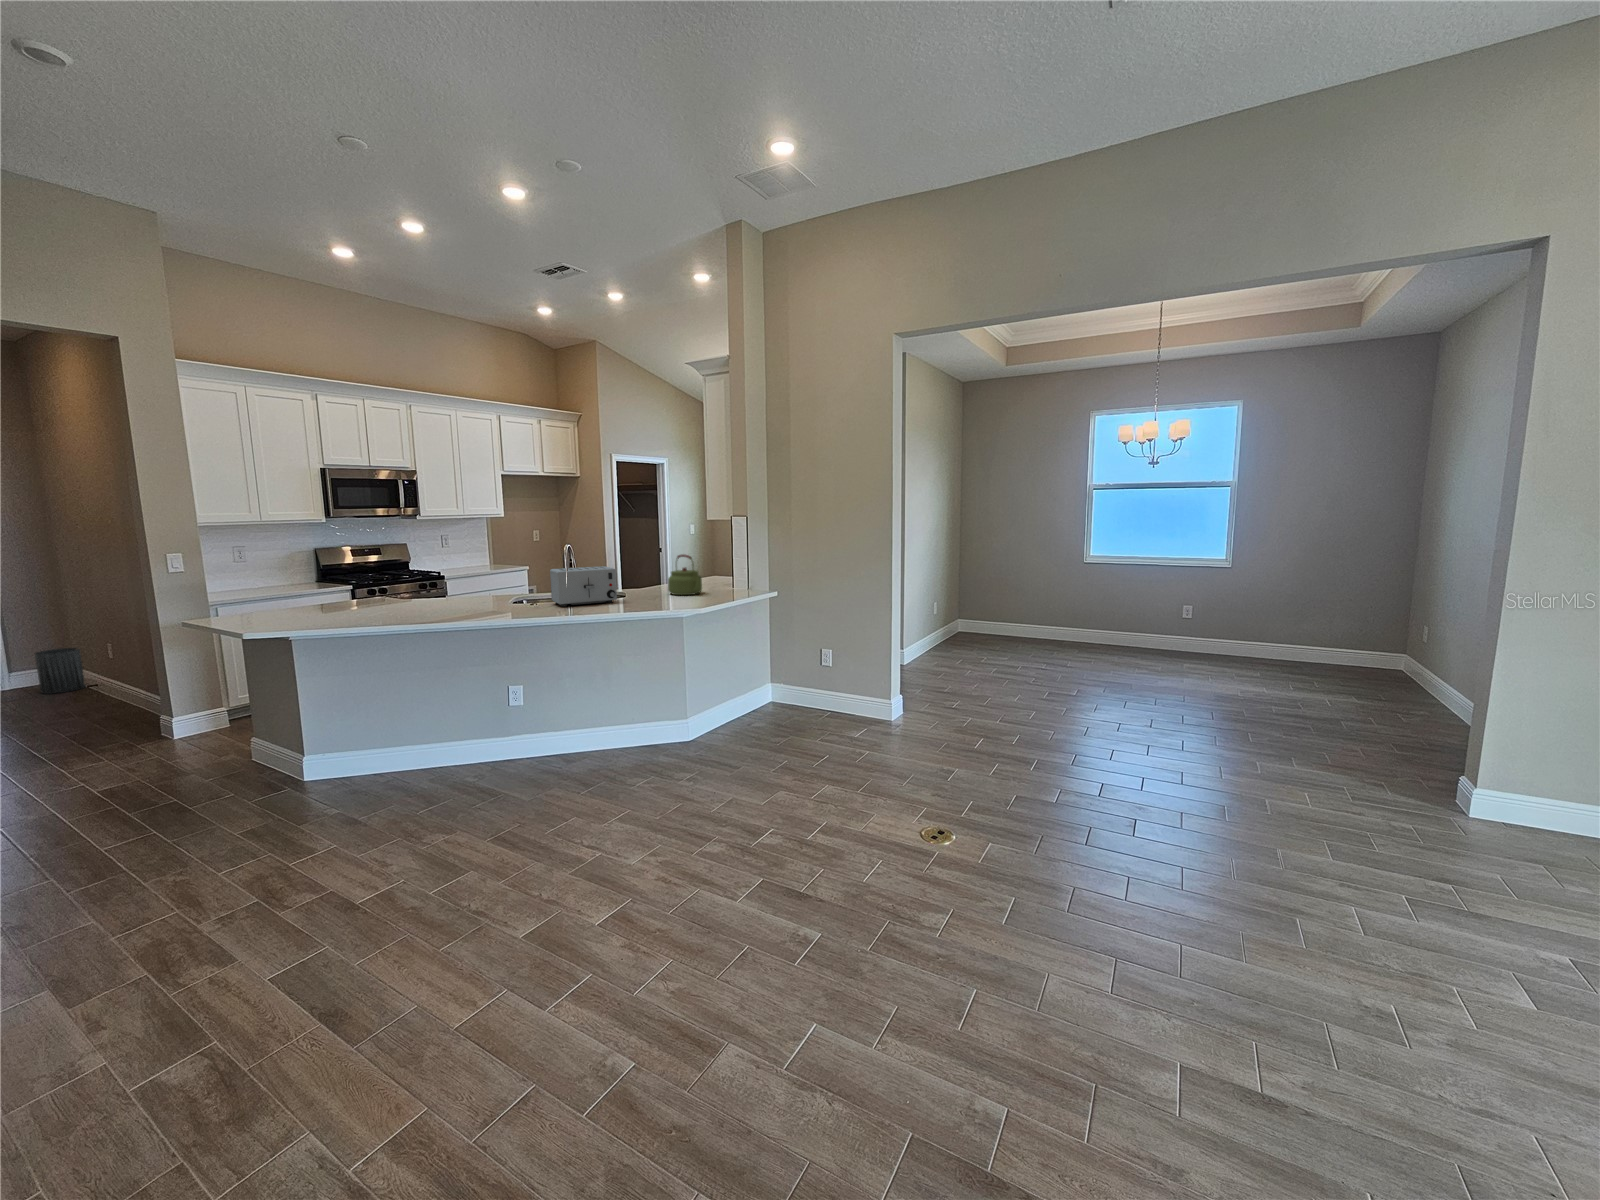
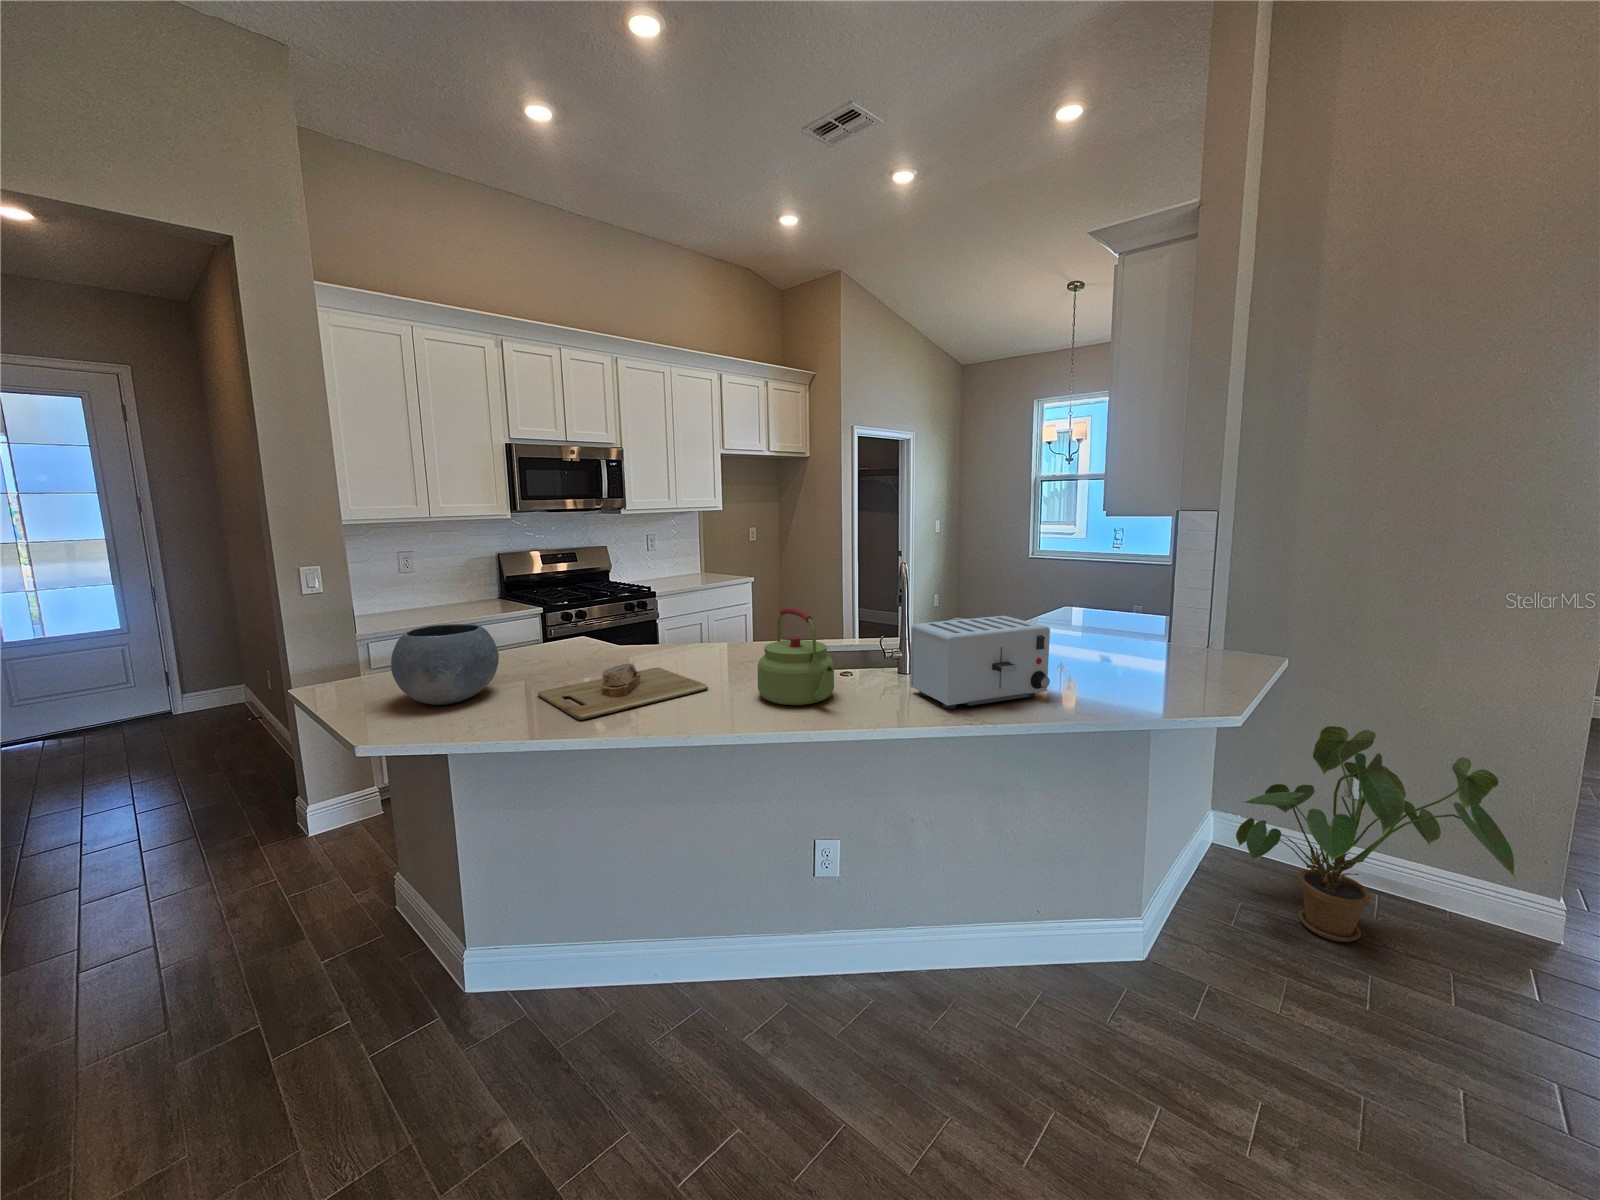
kettle: present [668,555,702,595] -> present [758,608,834,705]
bowl: none [262,574,324,613] -> present [391,624,499,705]
cutting board: none [347,594,445,615] -> present [538,664,708,720]
house plant: none [750,627,858,728] -> present [1236,726,1517,942]
trash can: present [35,648,86,694] -> none [193,670,250,728]

